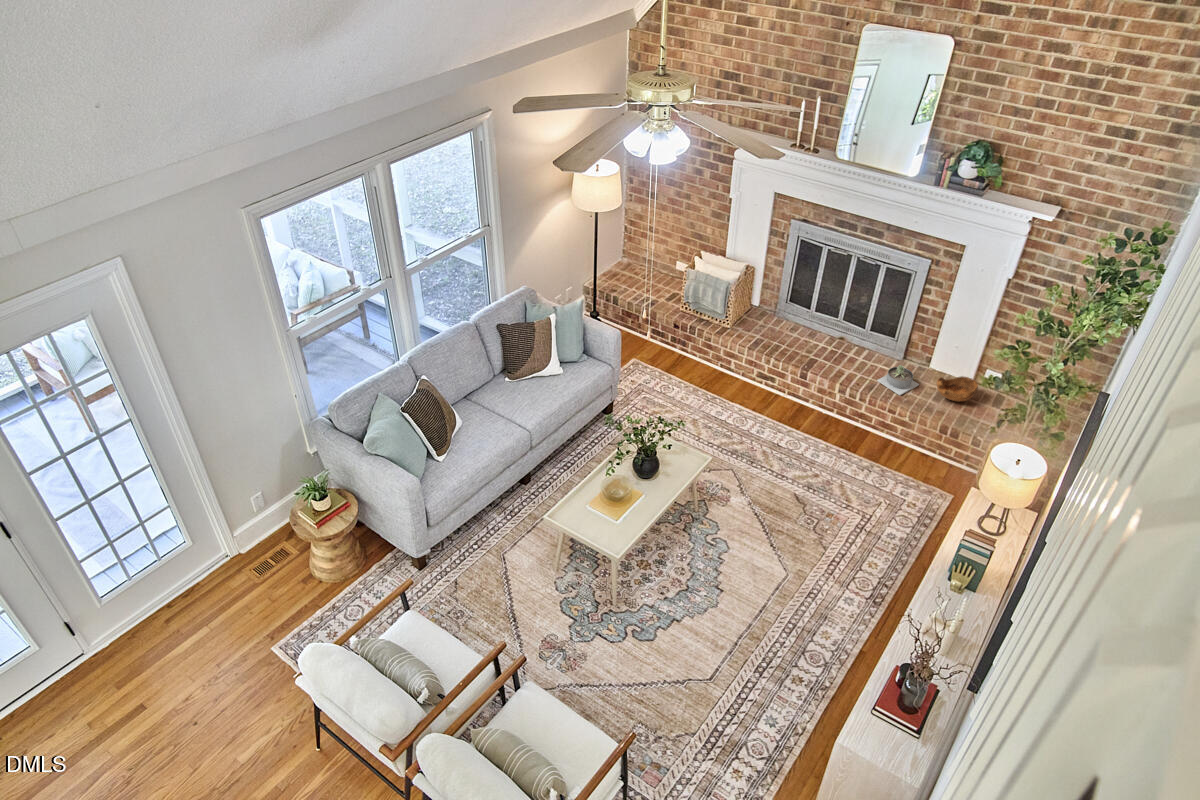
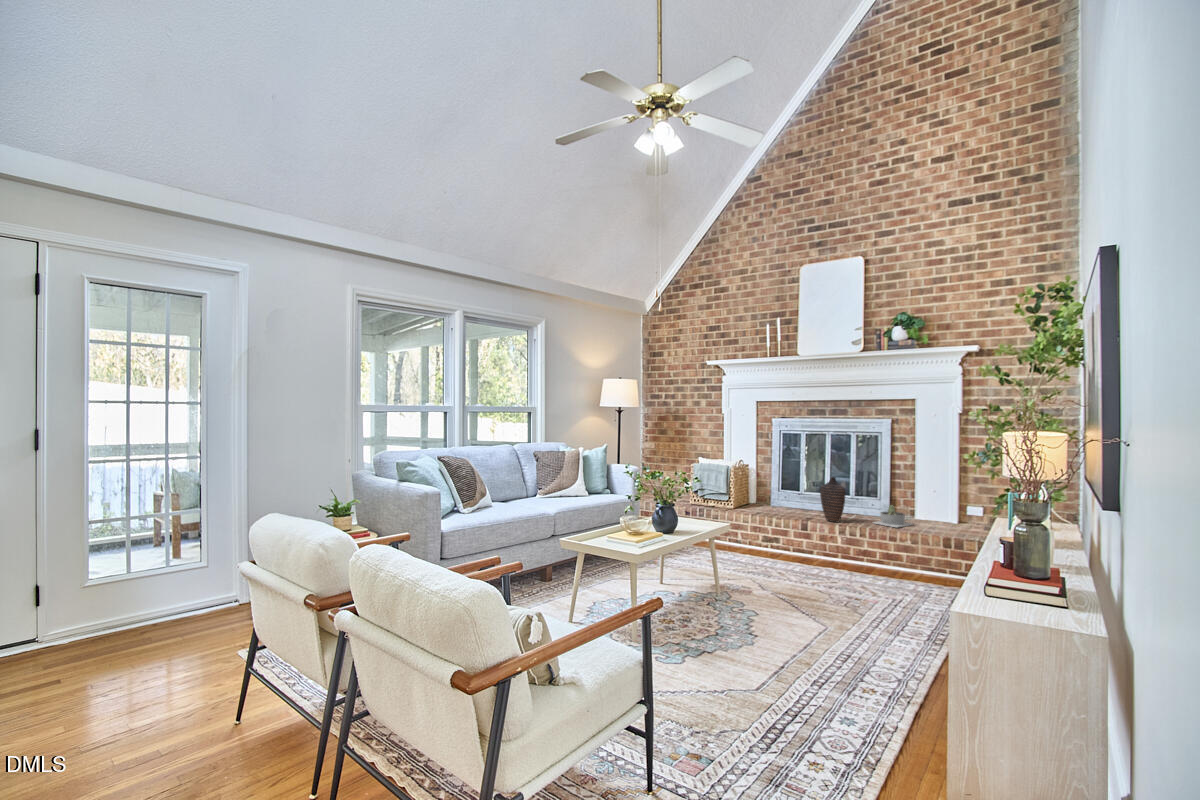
decorative vase: none [827,332,855,377] -> present [820,477,846,522]
wooden bowl: present [937,376,978,401] -> none [928,510,968,529]

